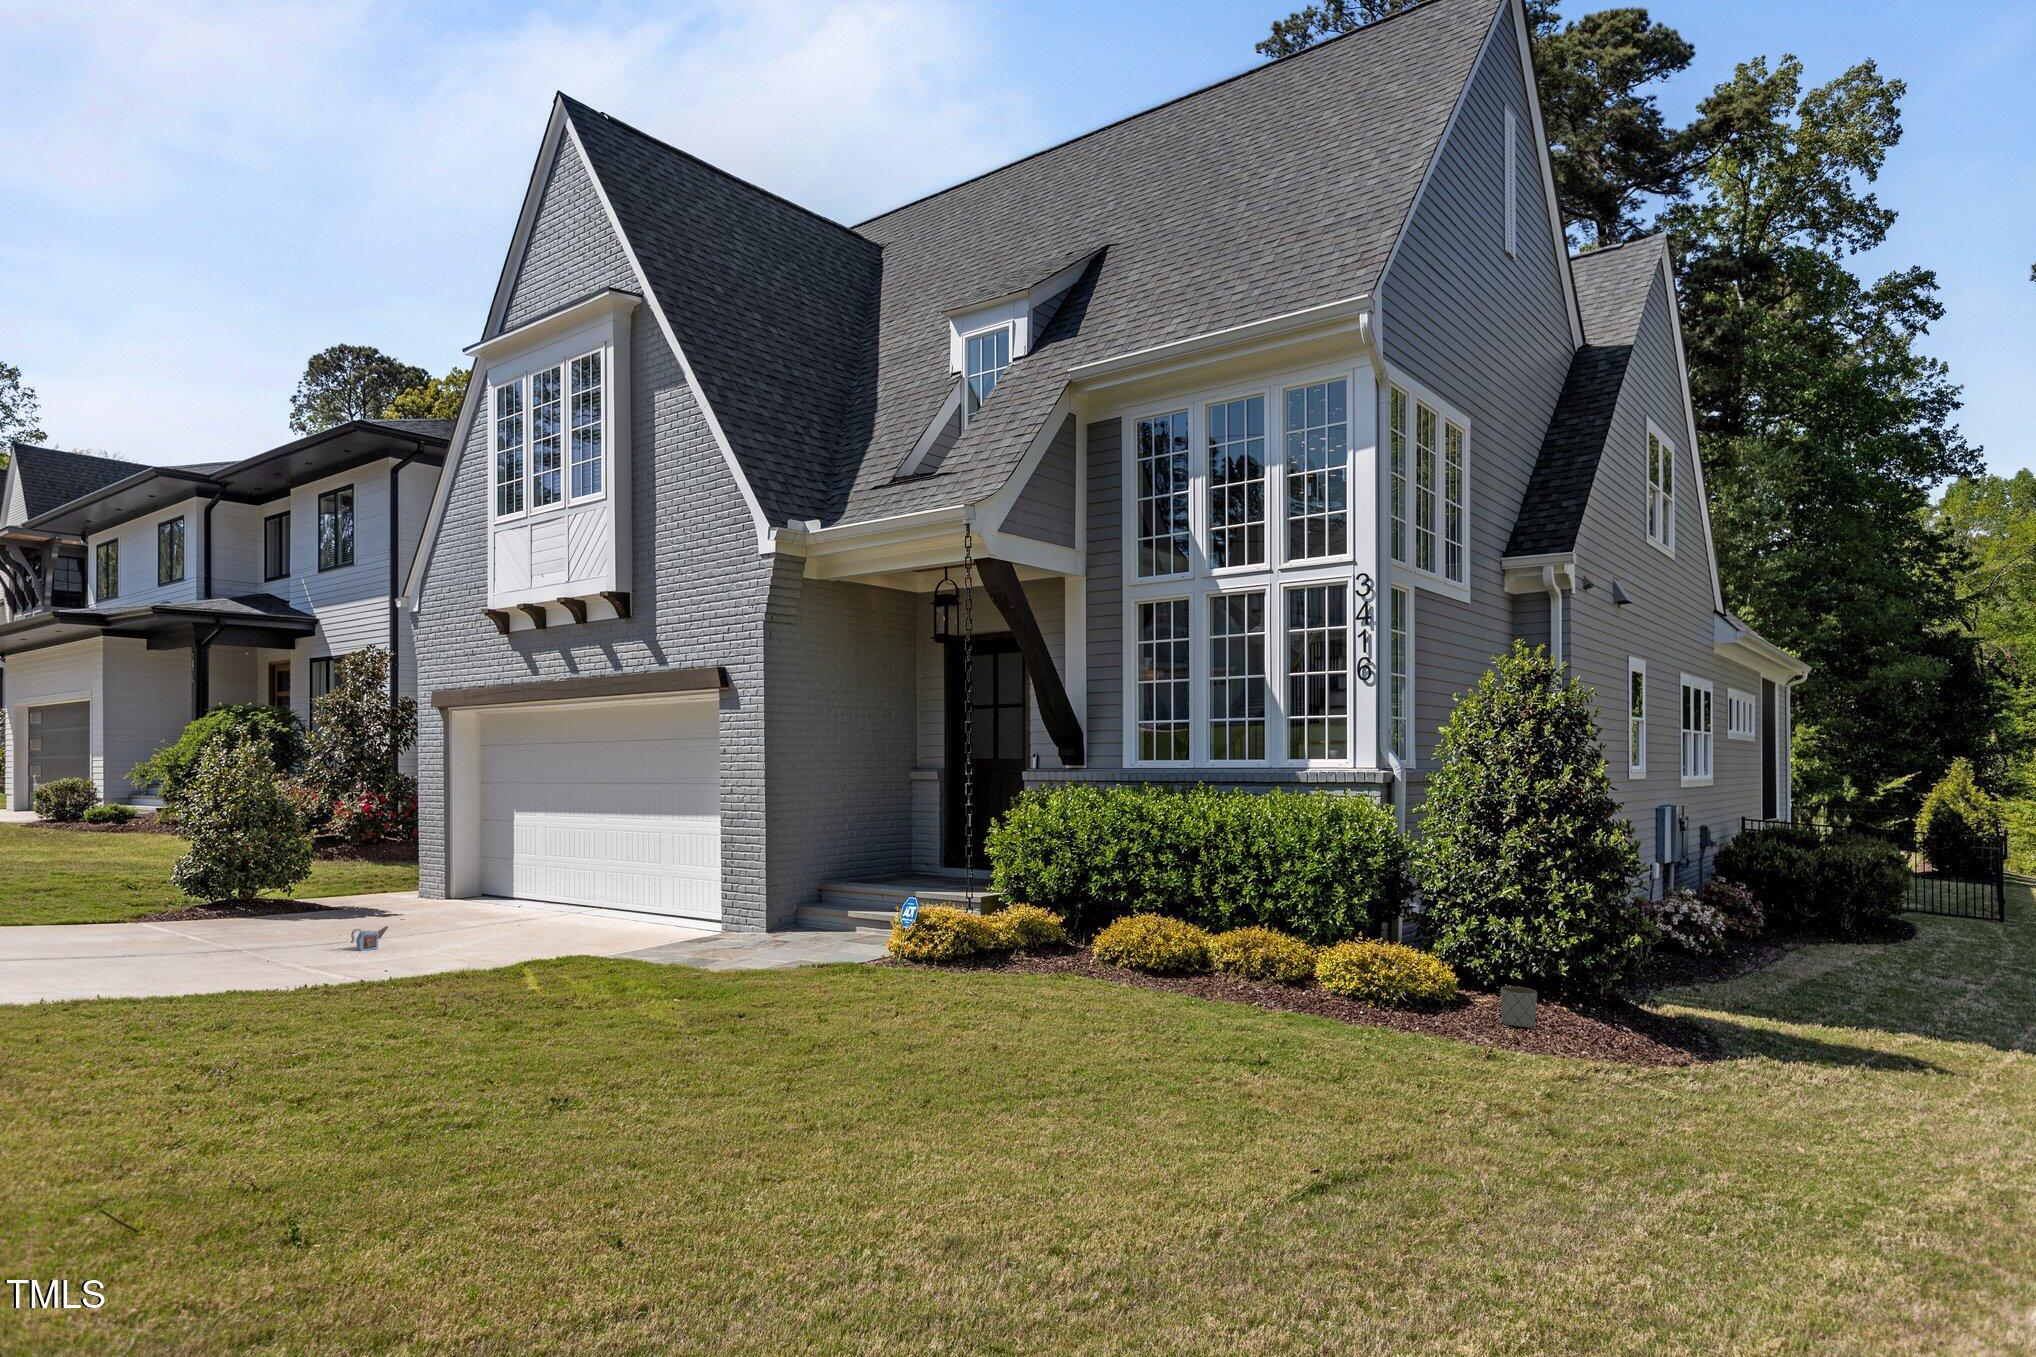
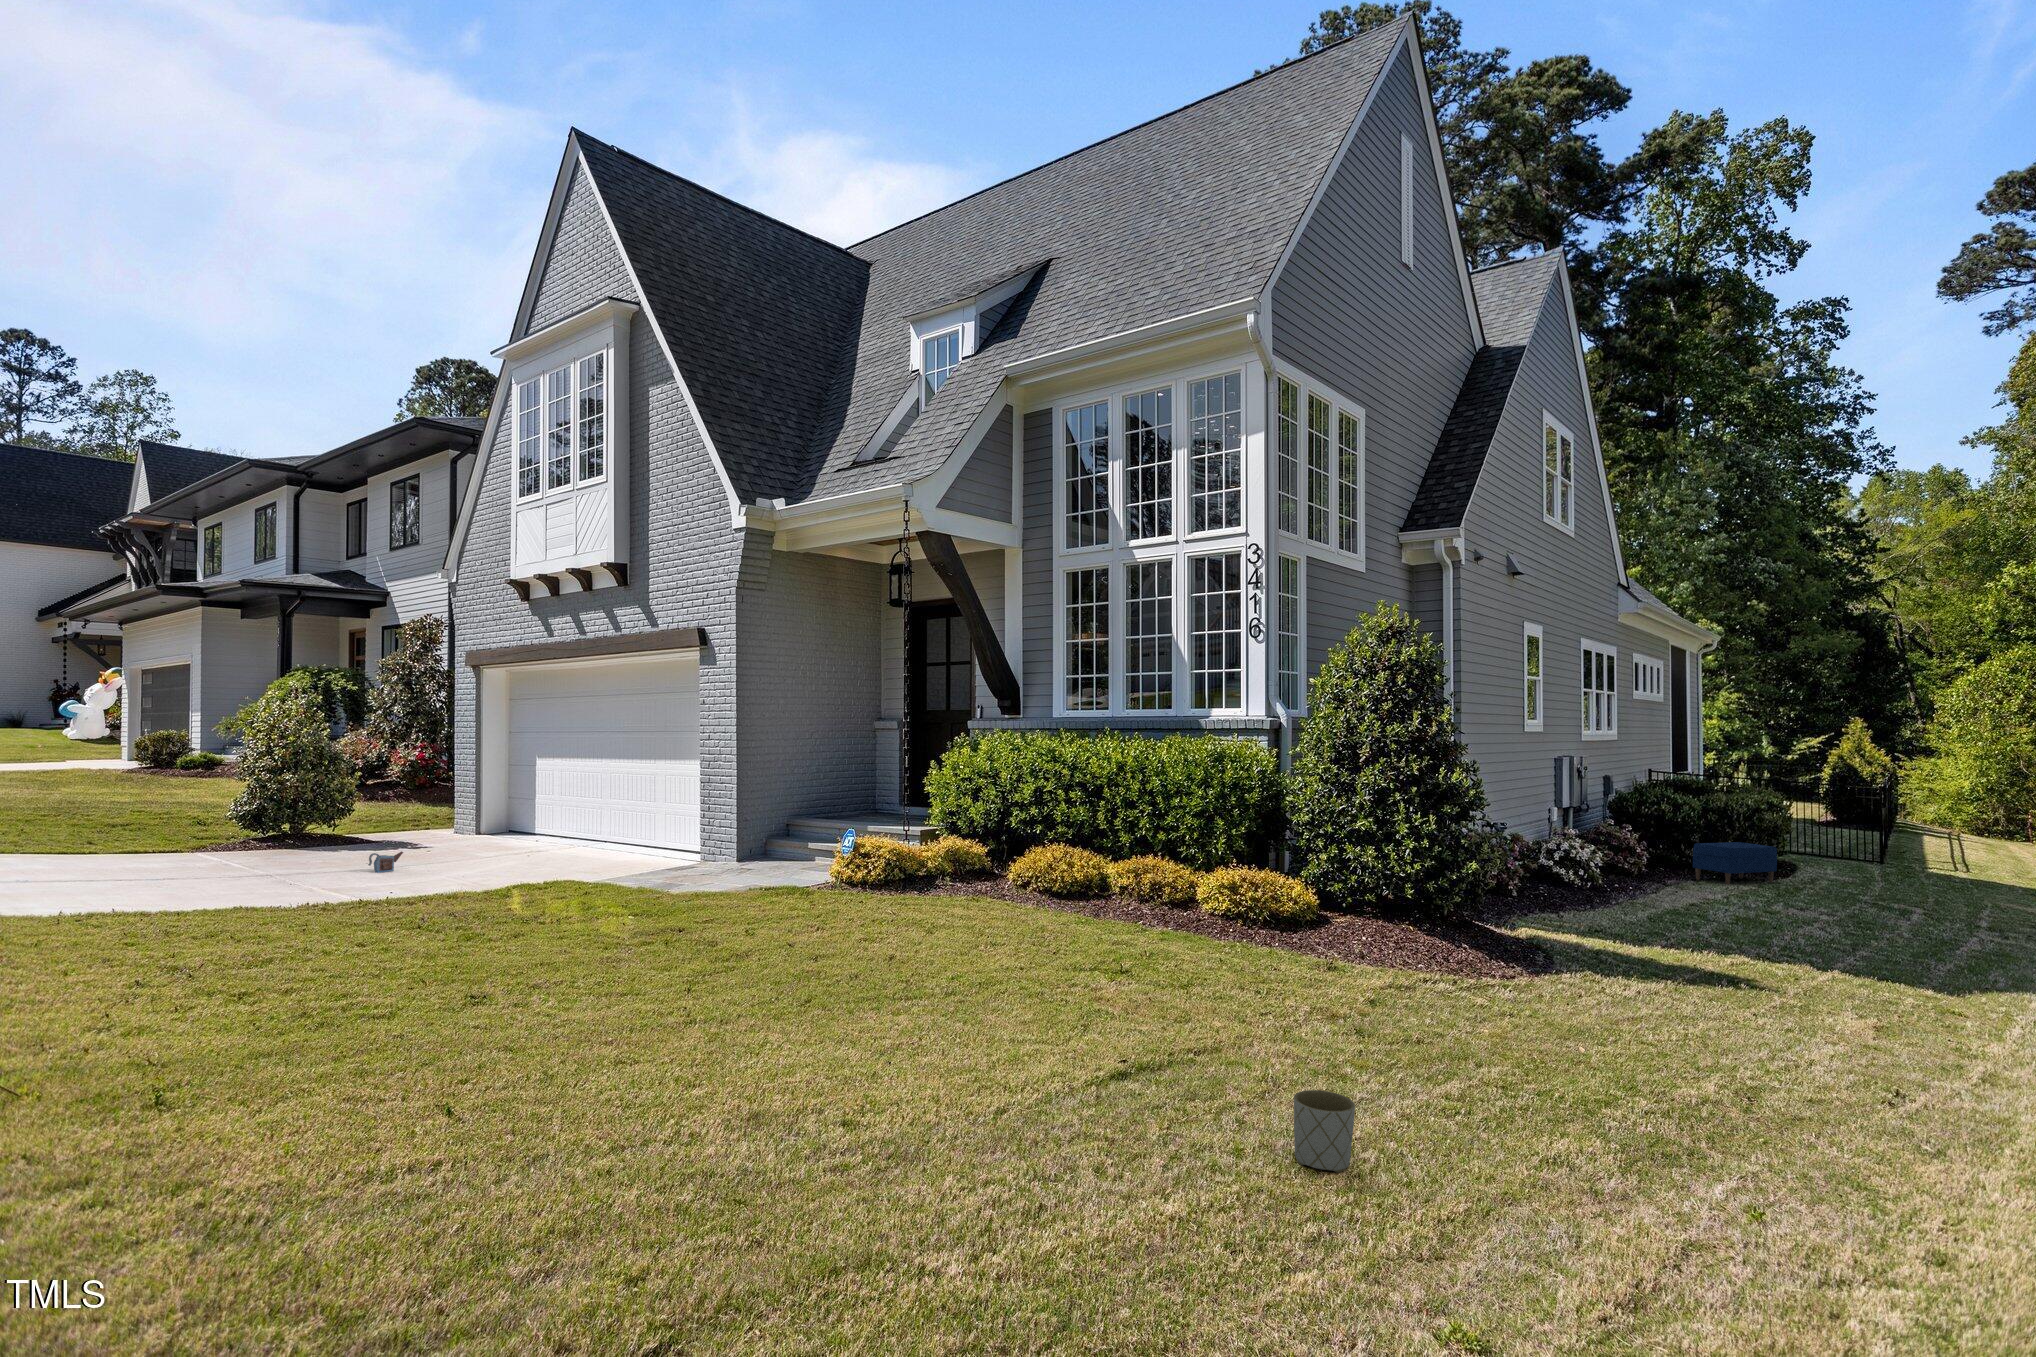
bench: none [1821,894,1914,944] -> present [1693,842,1777,885]
planter: present [1501,986,1537,1029] -> present [1294,1090,1355,1173]

